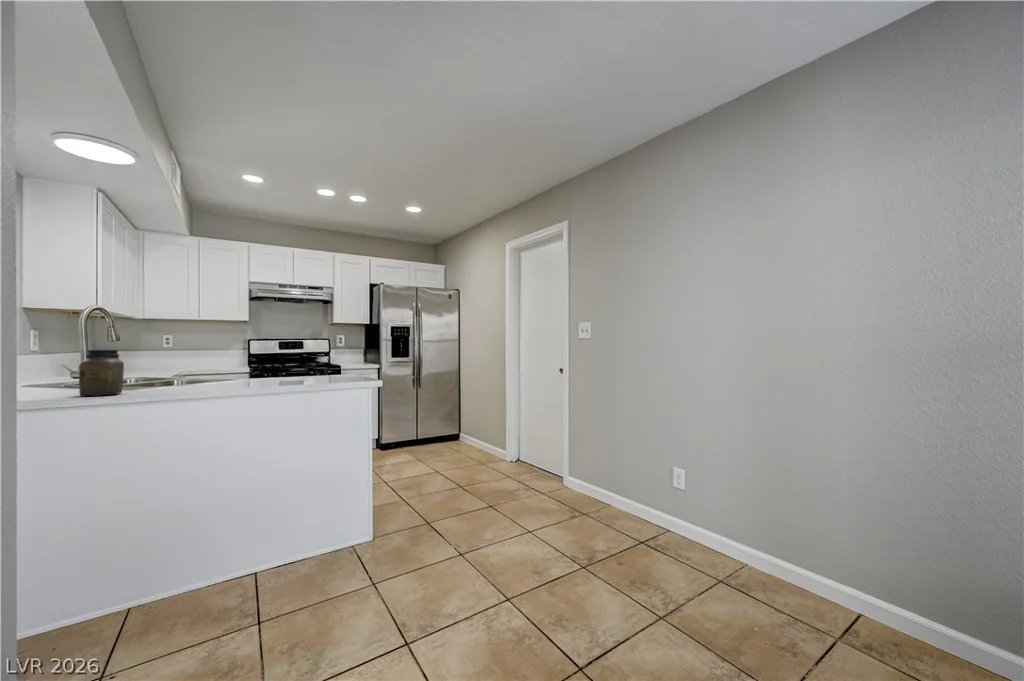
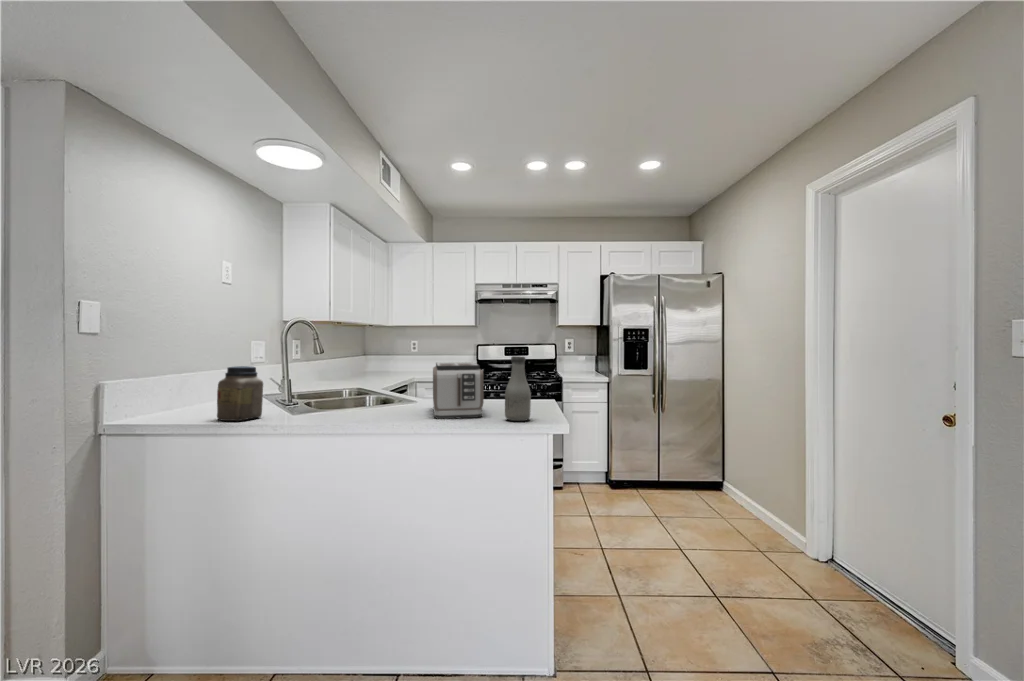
bottle: none [342,341,360,383] -> present [505,356,531,421]
toaster: none [271,347,324,385] -> present [433,362,484,419]

